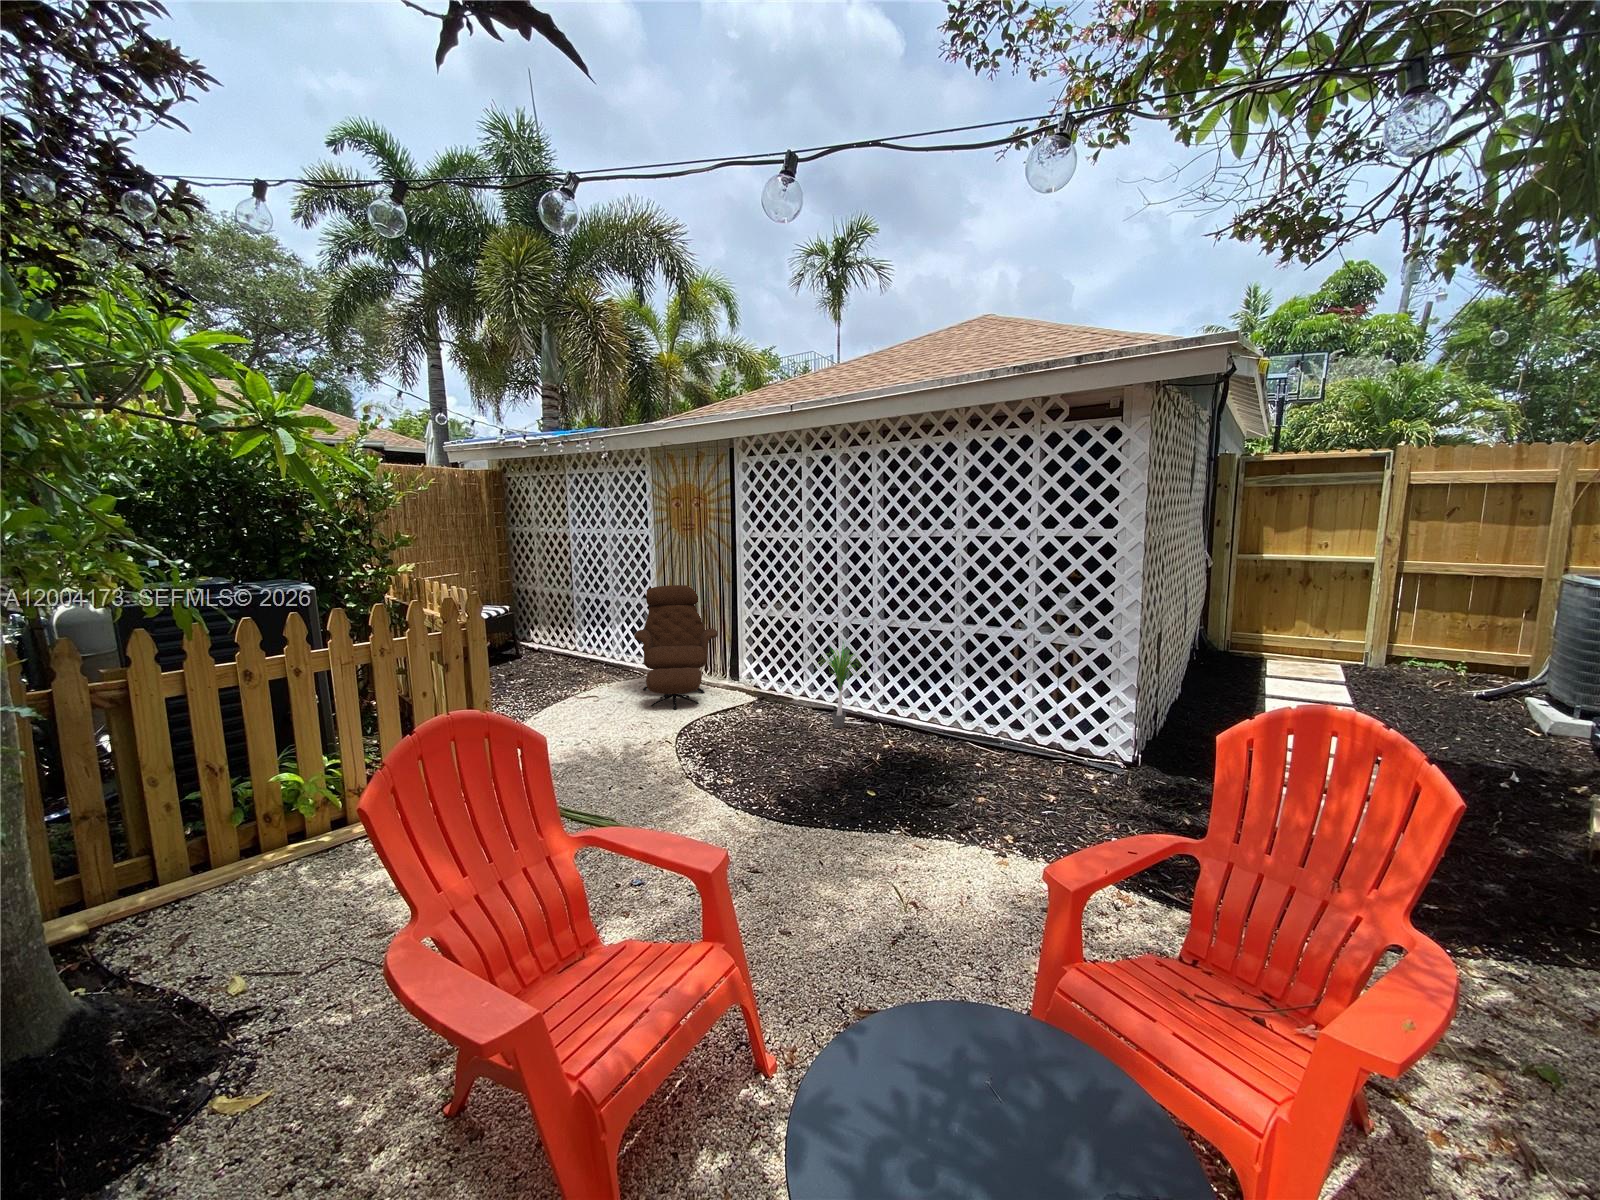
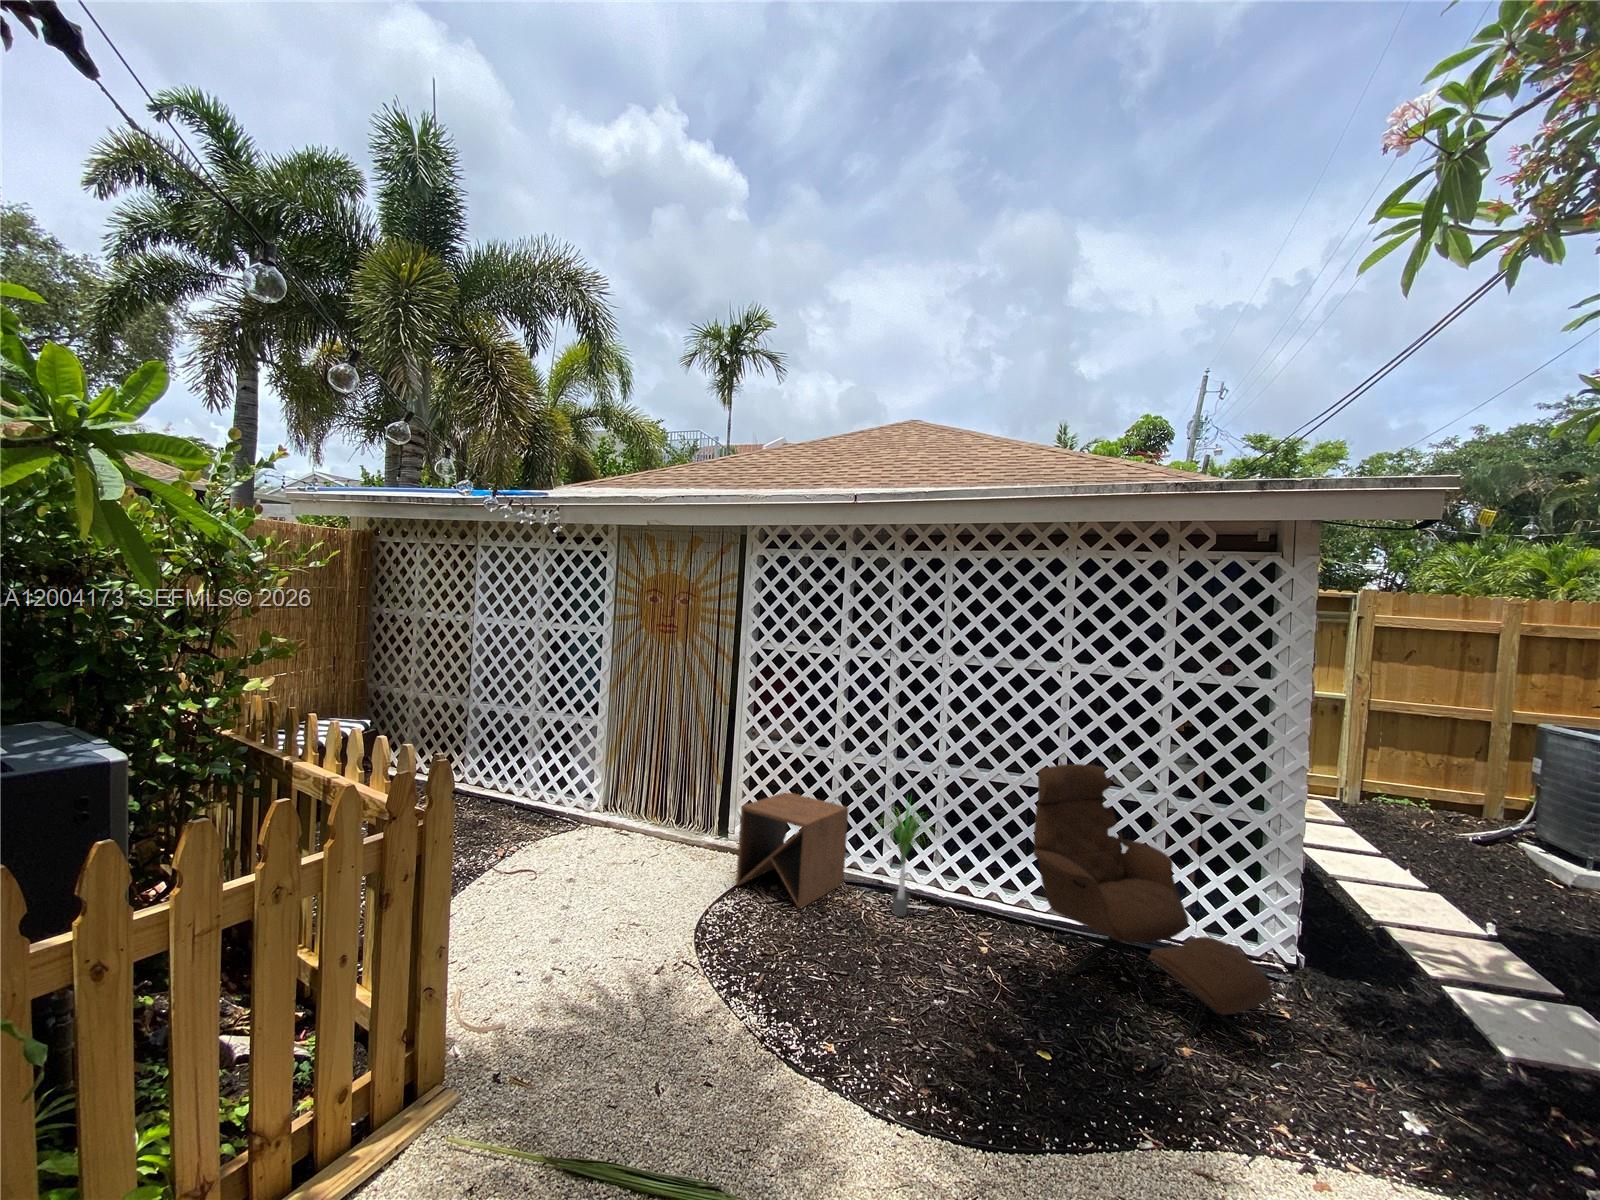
lounge chair: present [634,585,718,710] -> present [1033,764,1272,1045]
side table: none [729,645,812,722] -> present [736,793,849,909]

